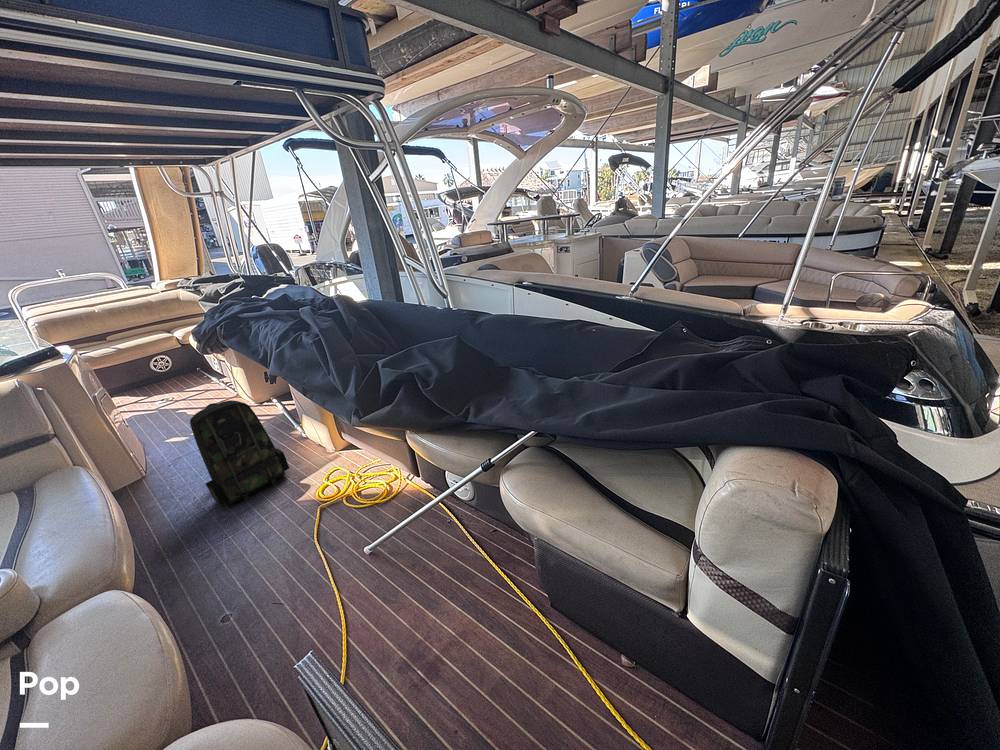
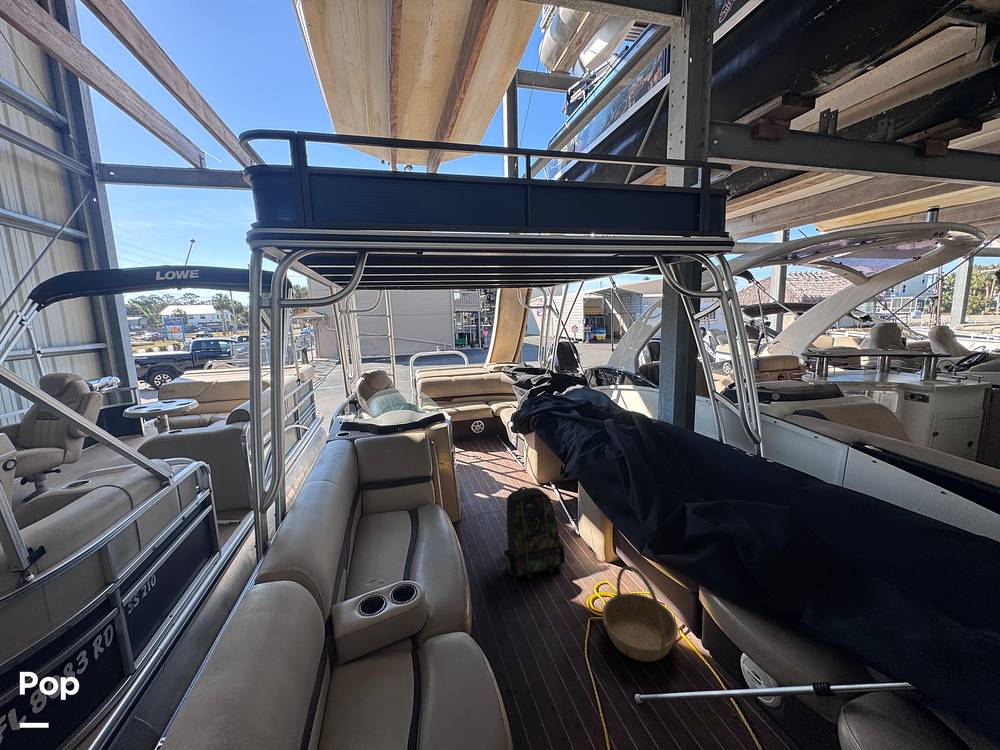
basket: none [328,439,401,520] -> present [602,566,678,661]

